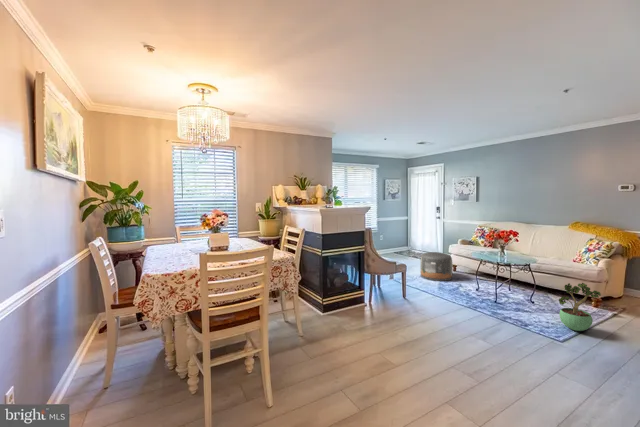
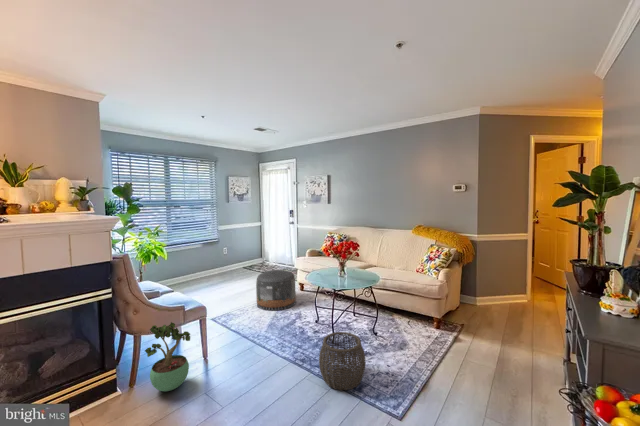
potted plant: present [559,283,601,331] -> present [145,322,190,391]
woven basket: none [489,291,527,327] -> present [319,332,366,390]

